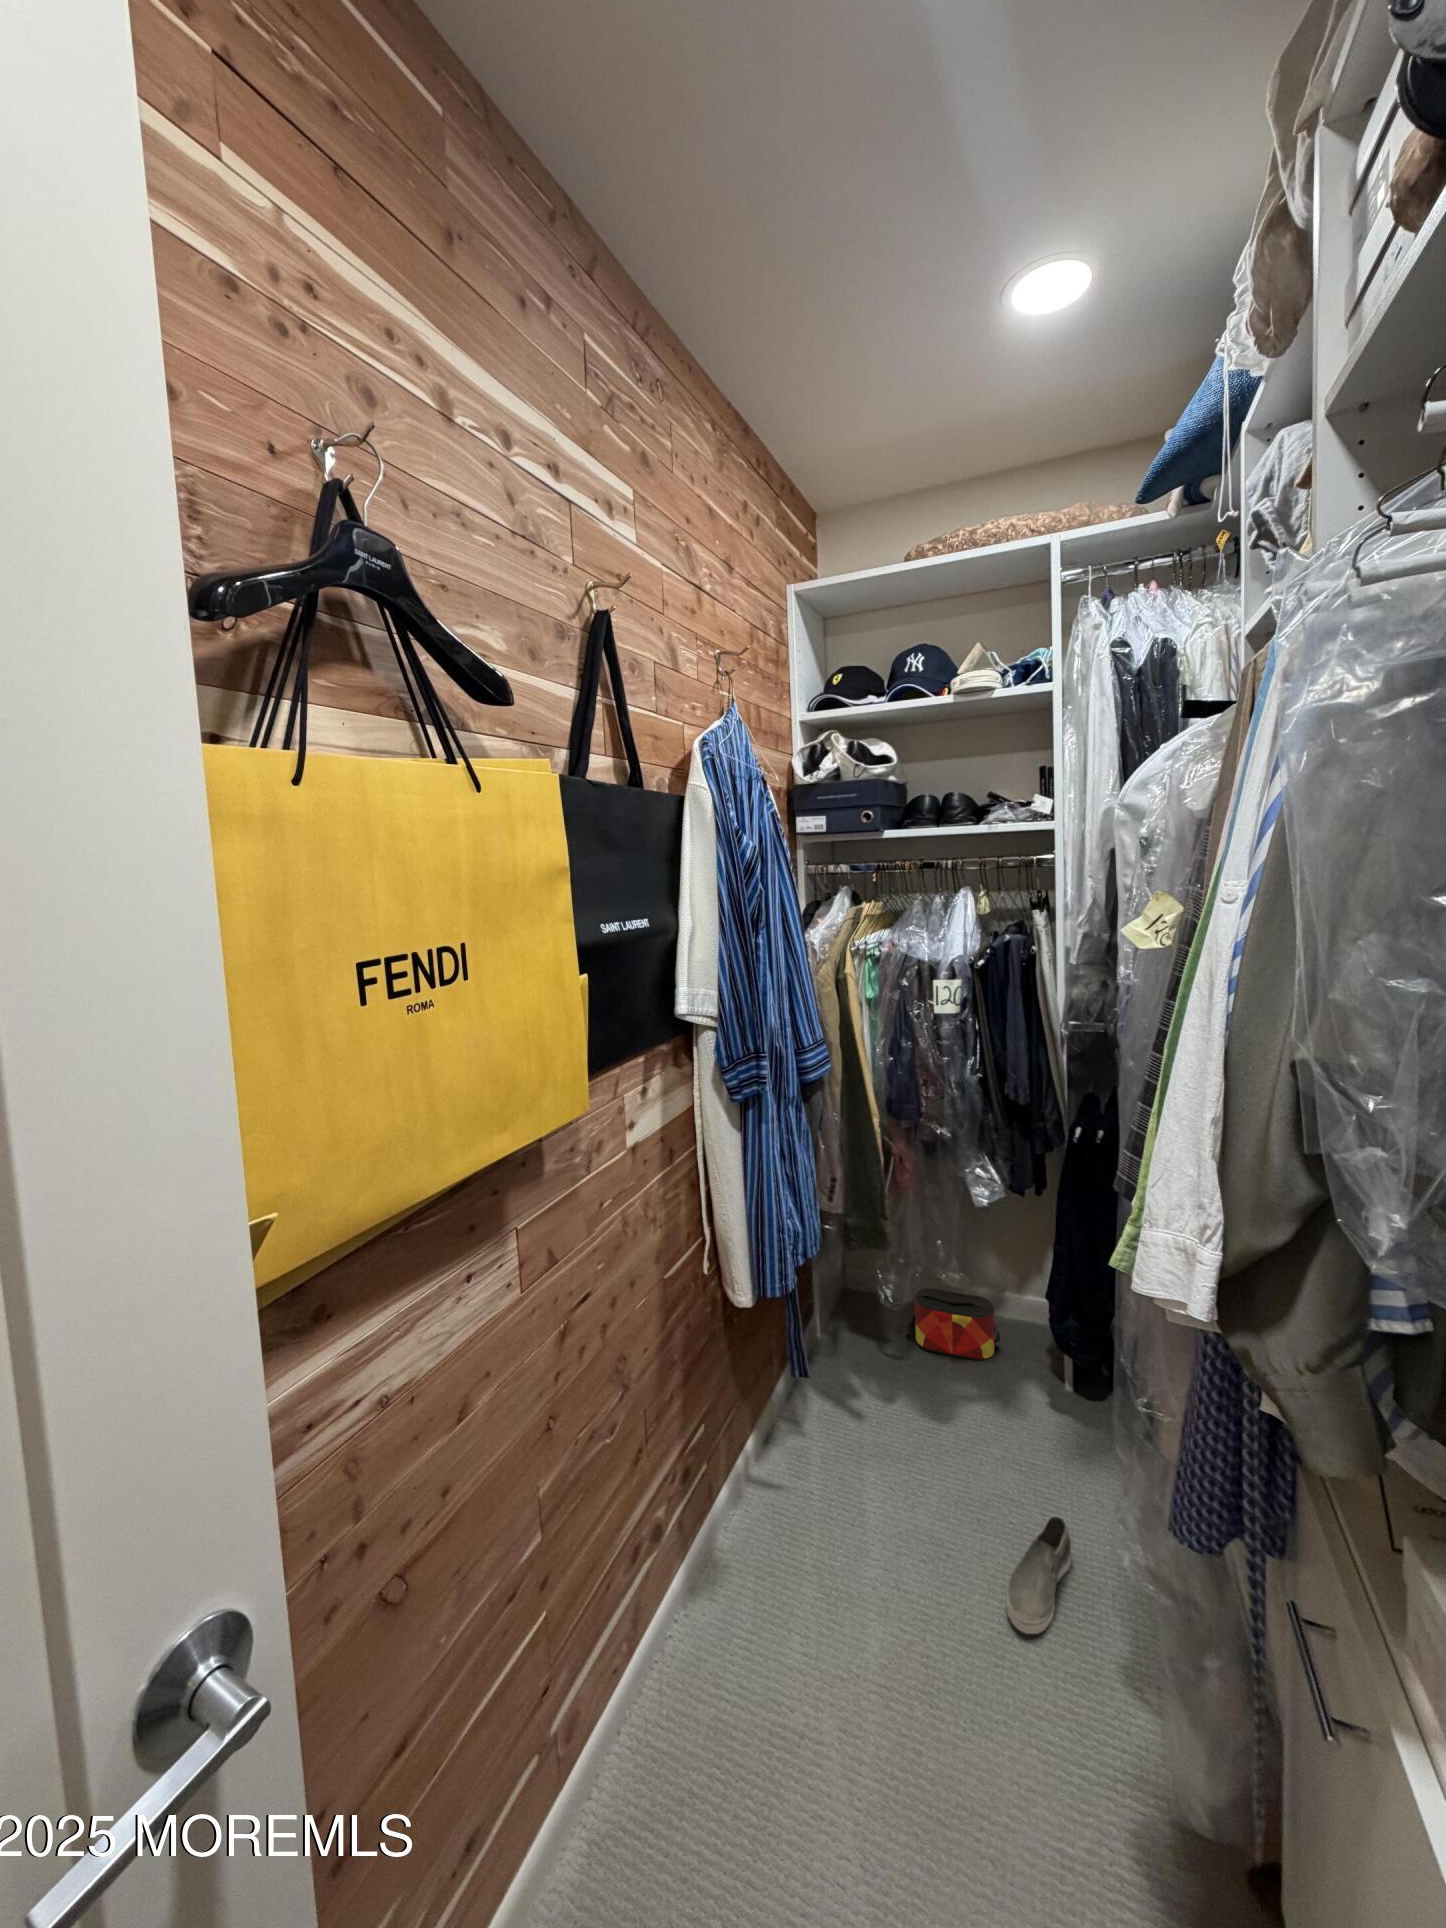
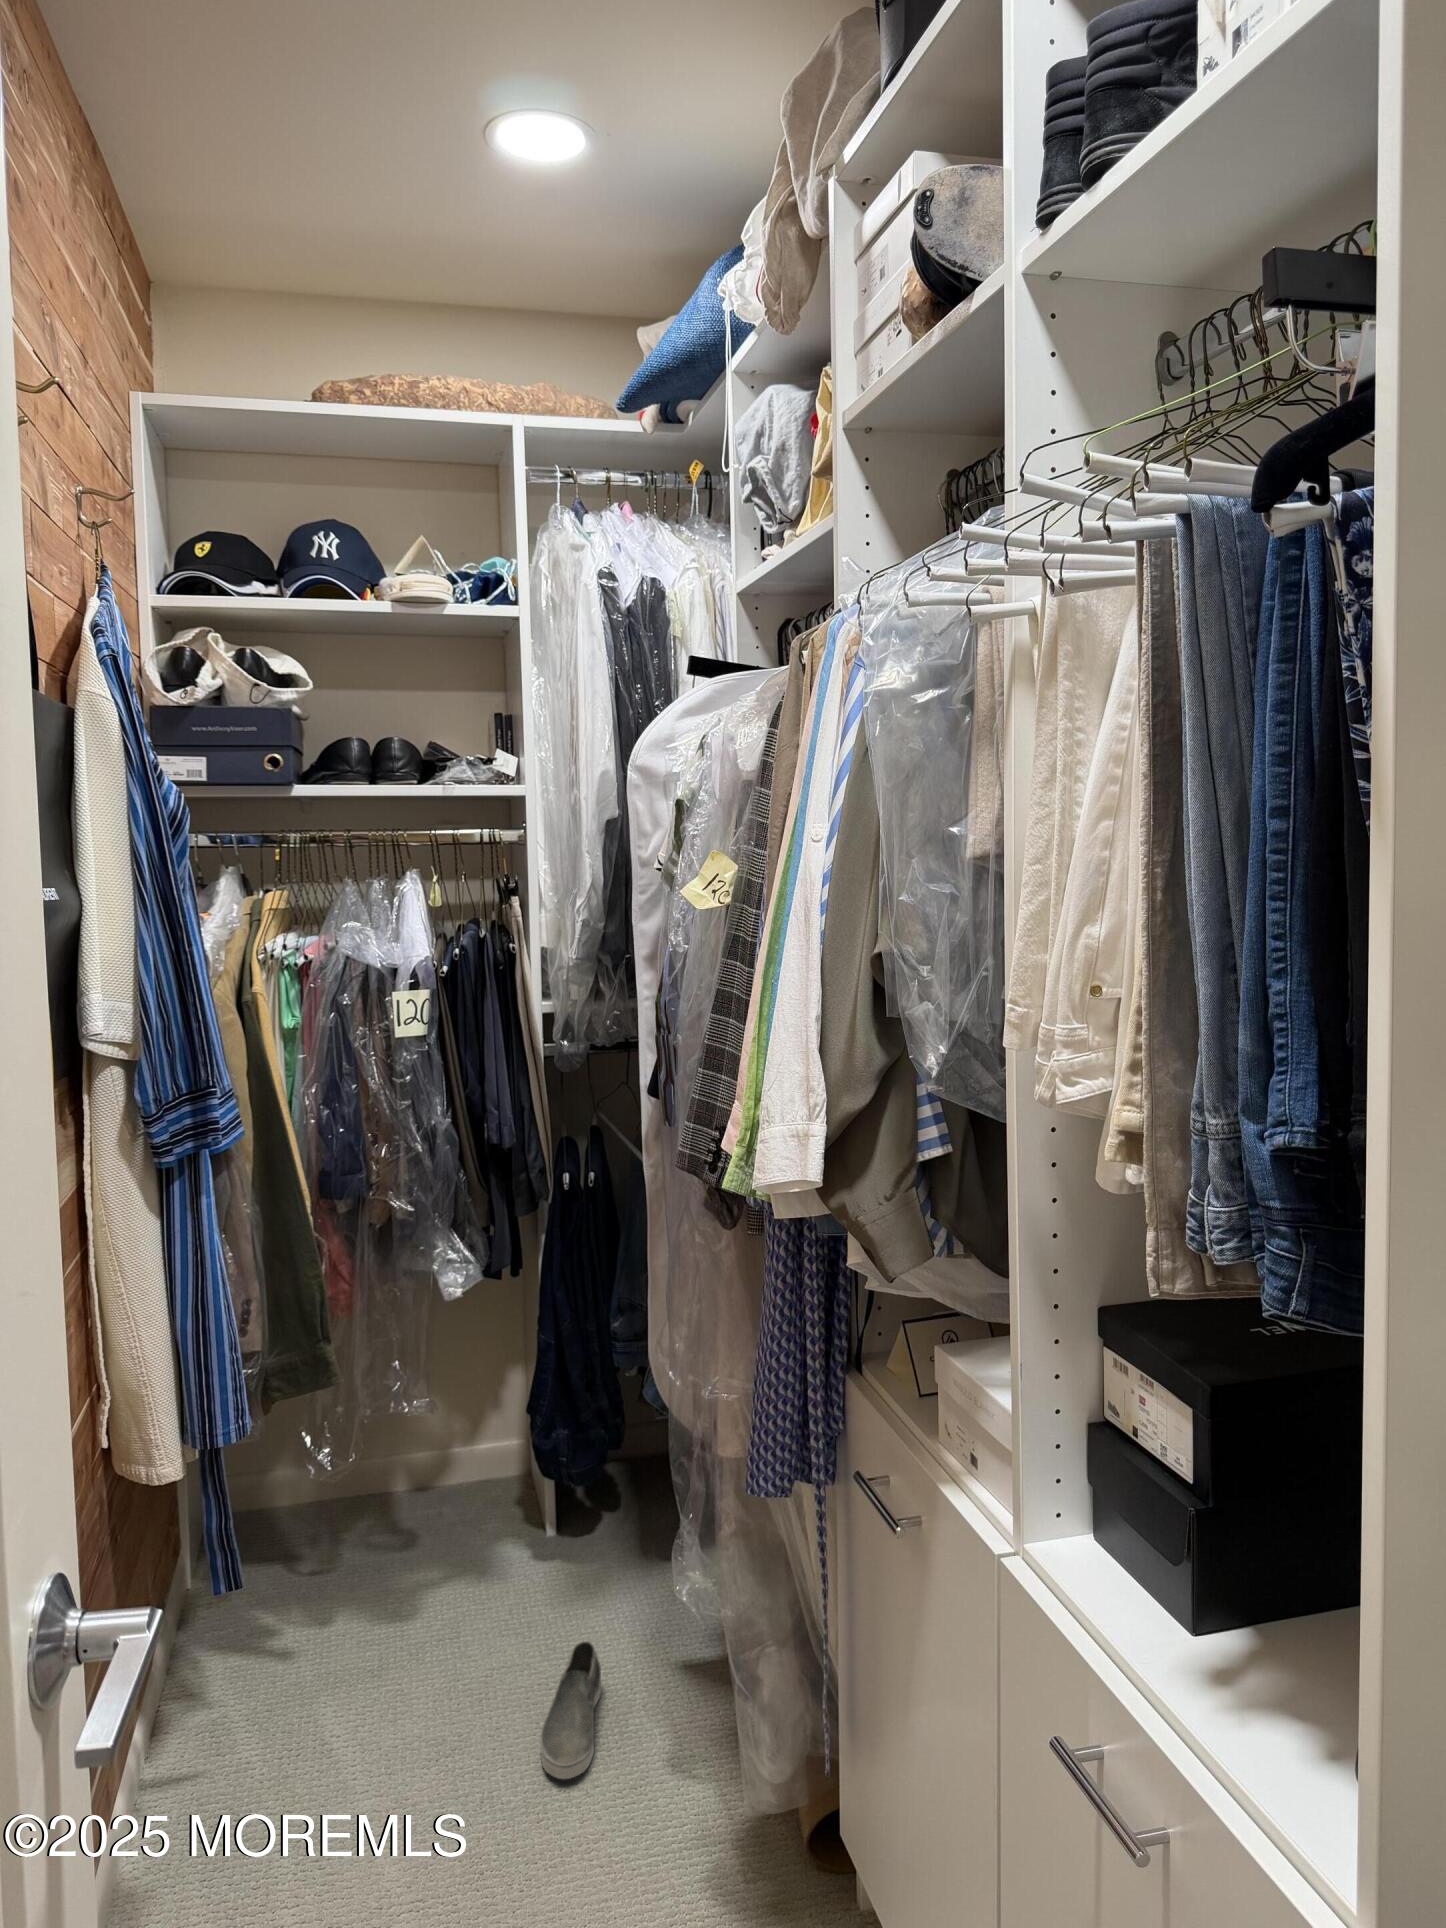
bag: present [906,1288,1001,1361] -> none [333,1440,466,1538]

